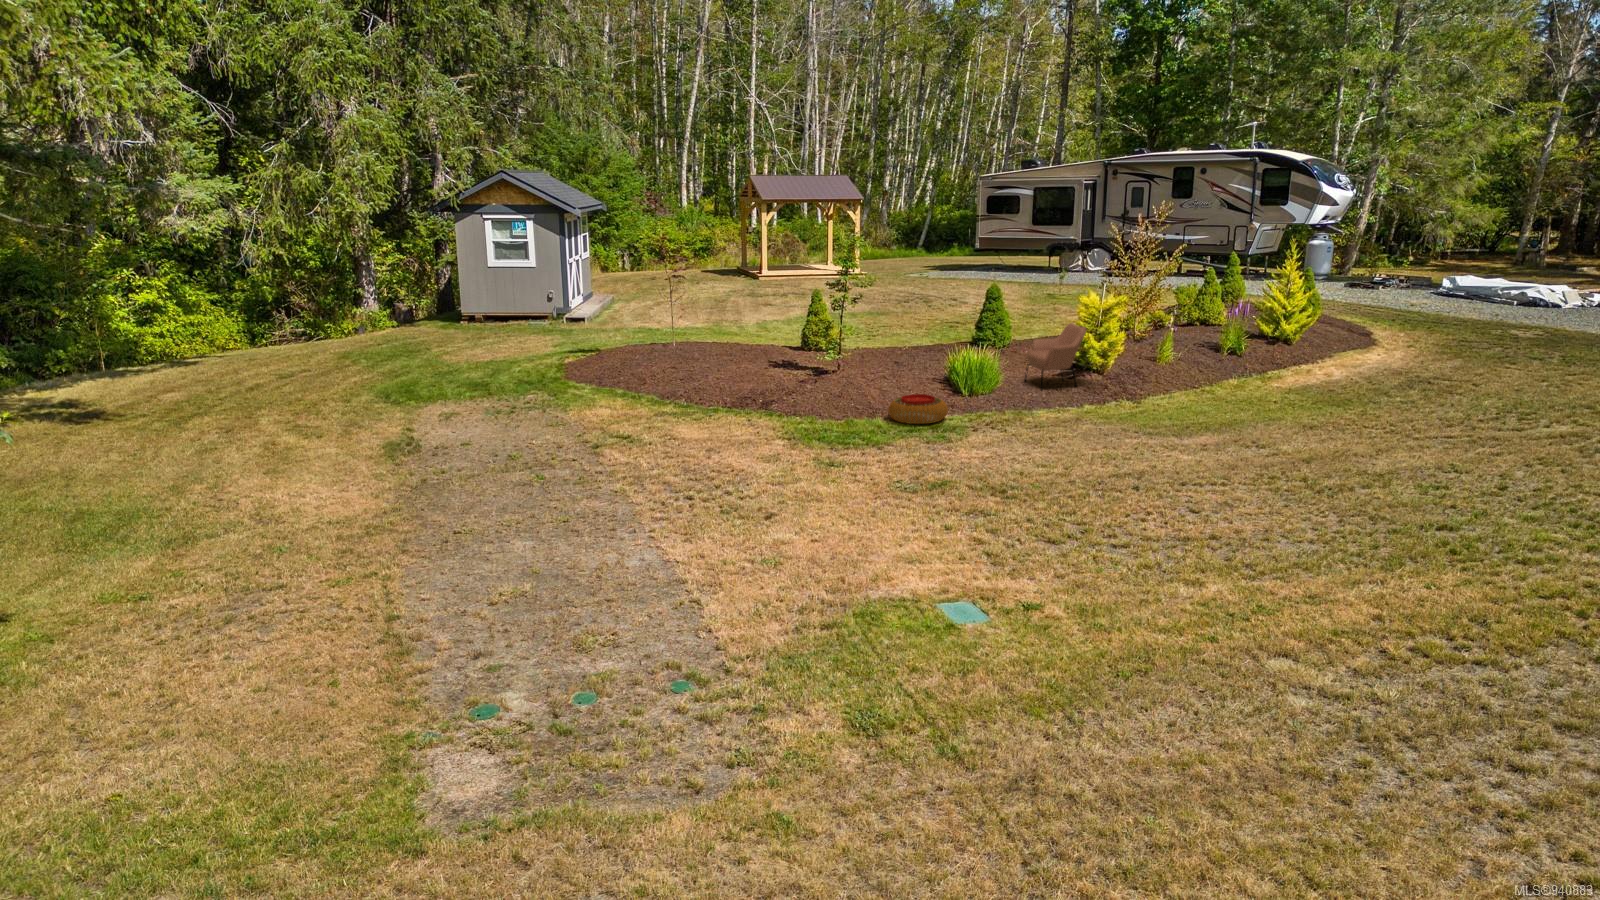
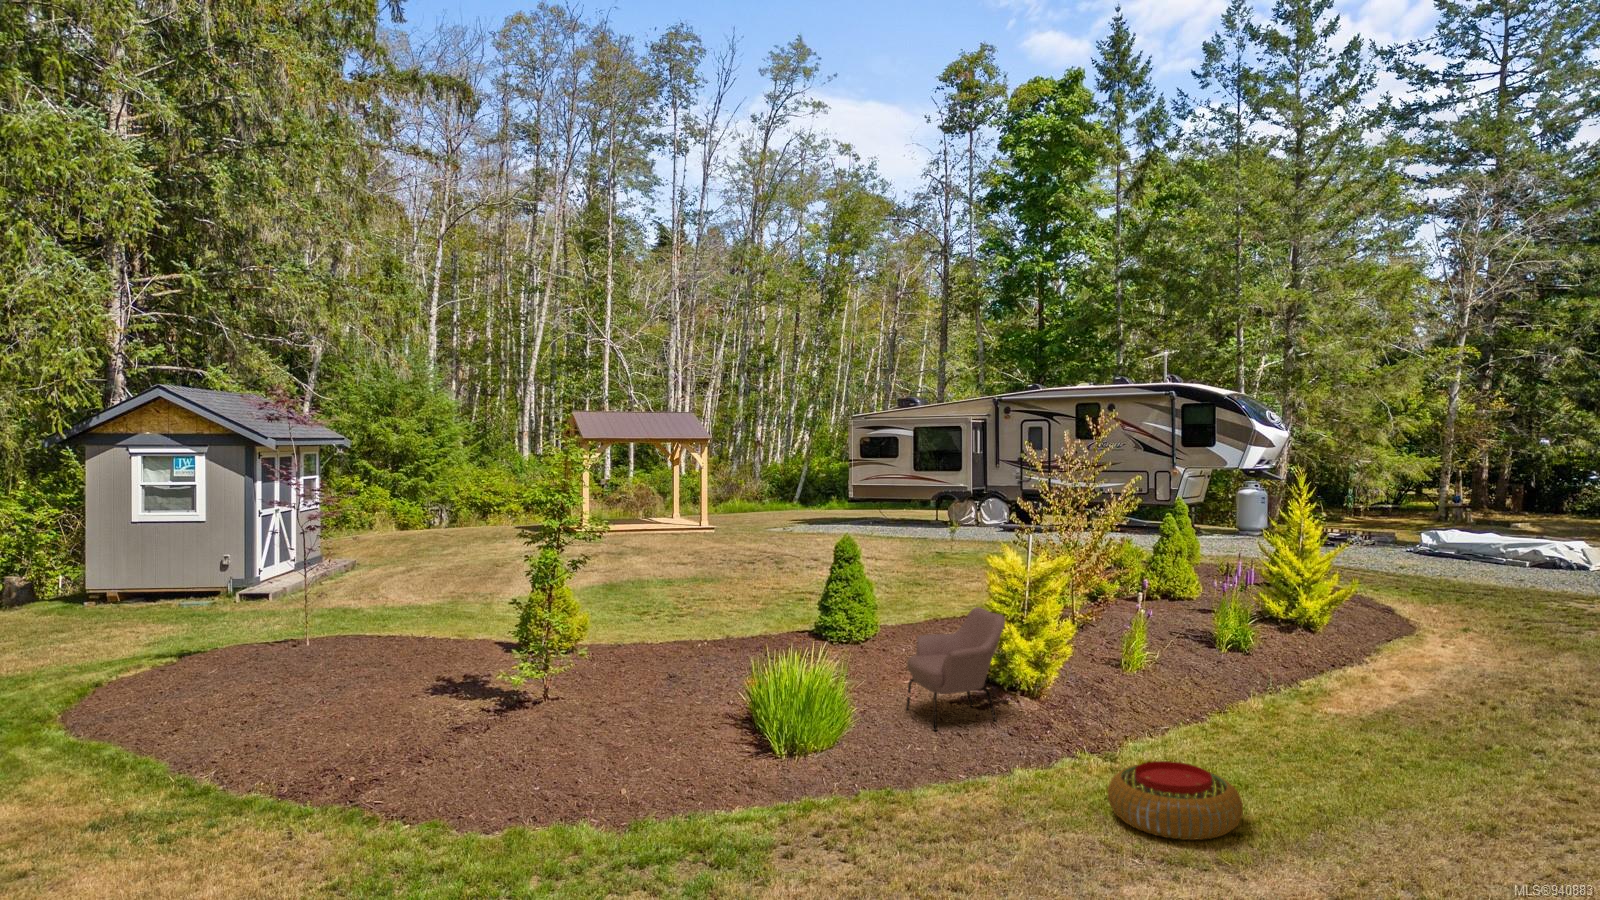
pouf: present [888,394,948,424] -> present [1108,761,1243,840]

